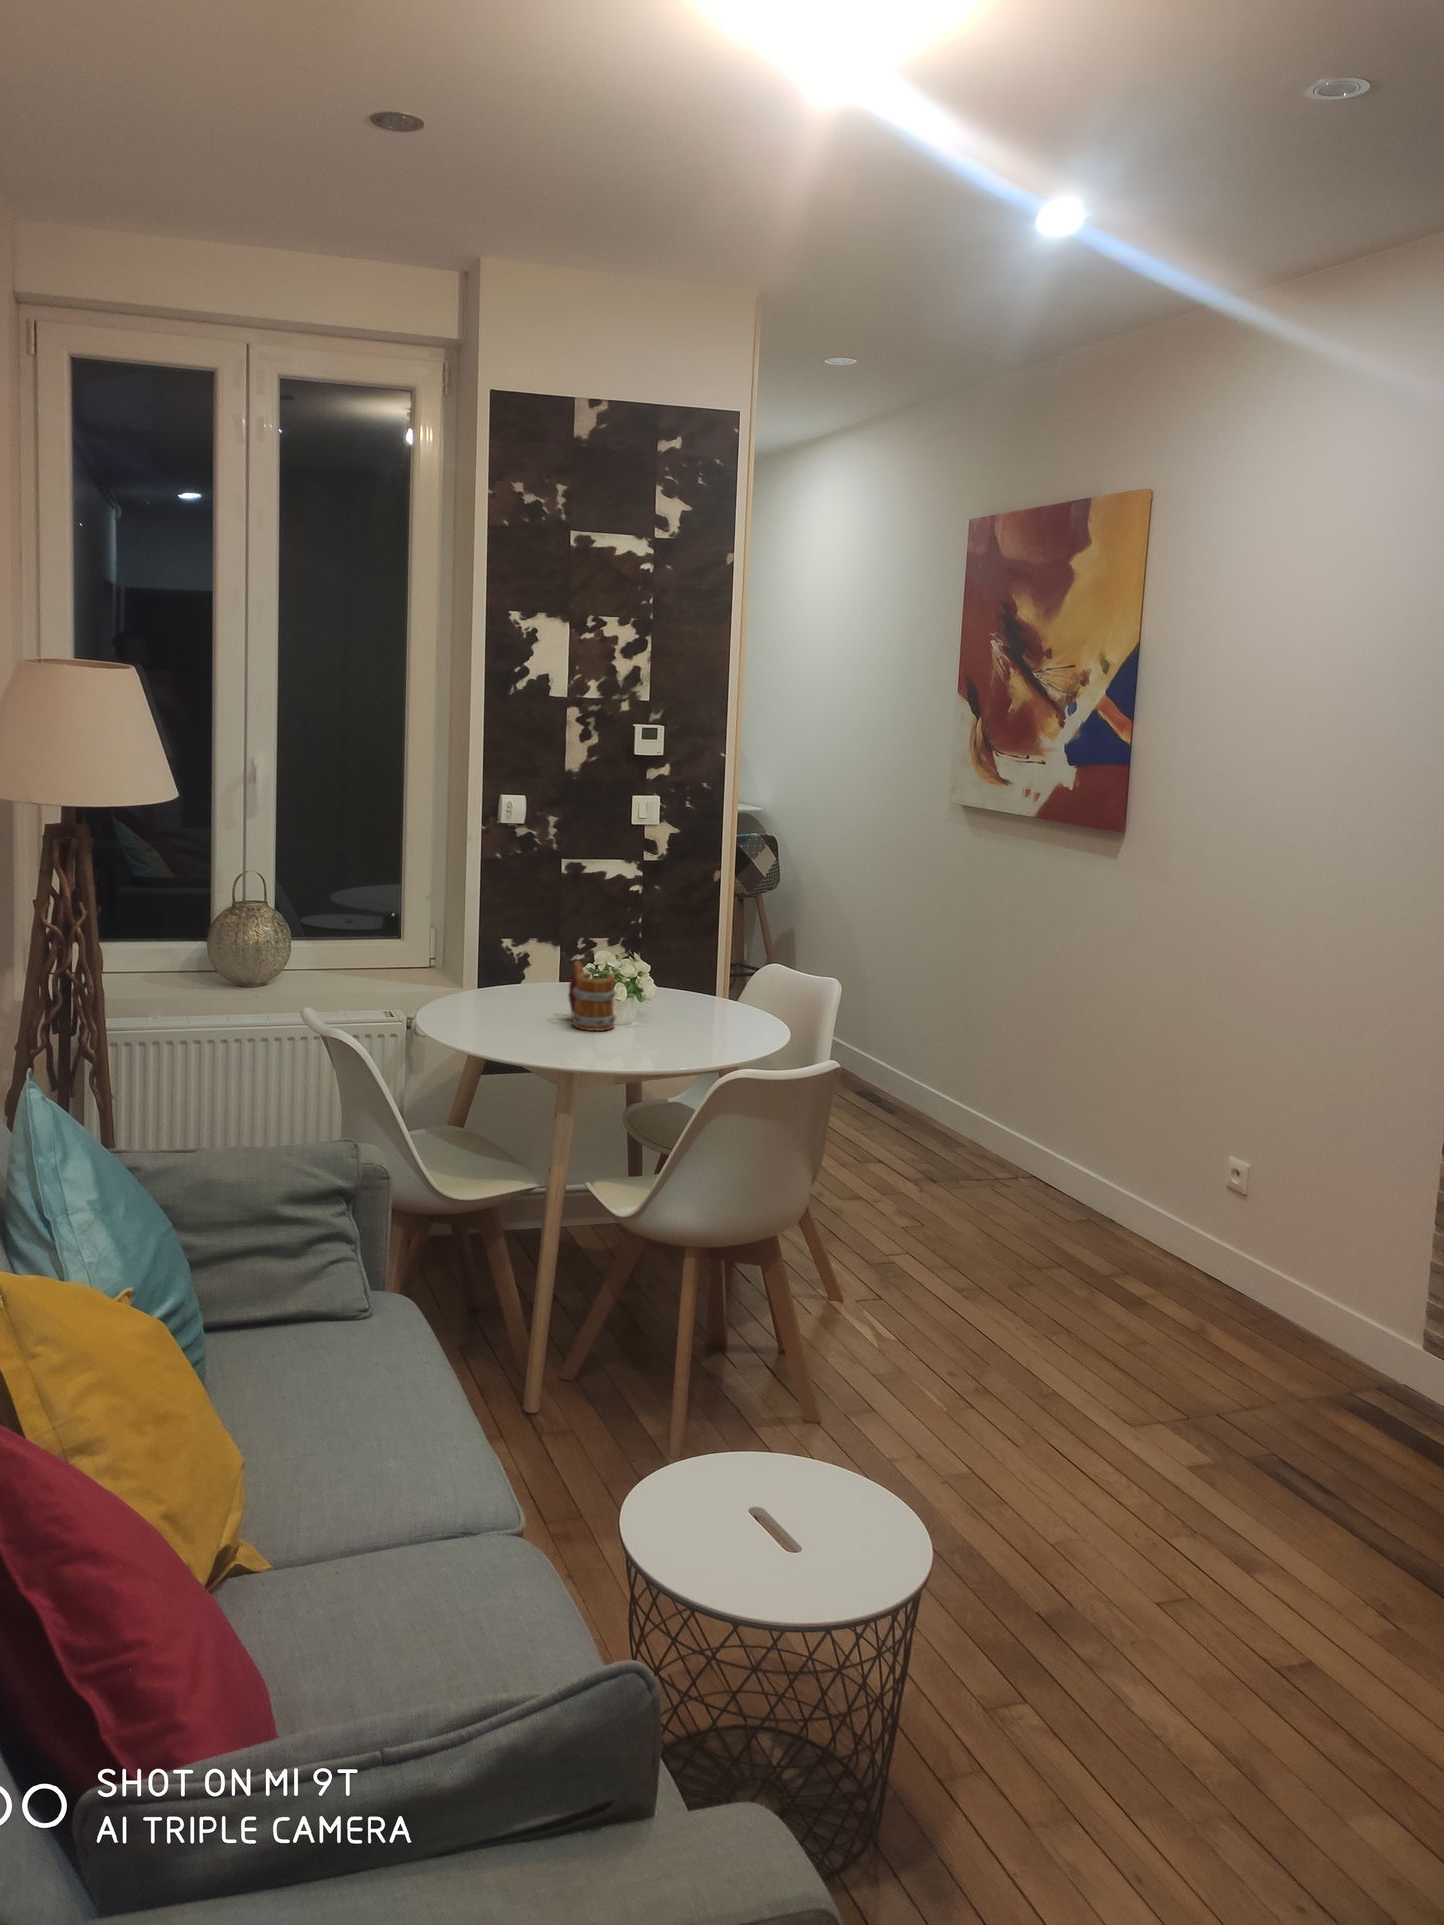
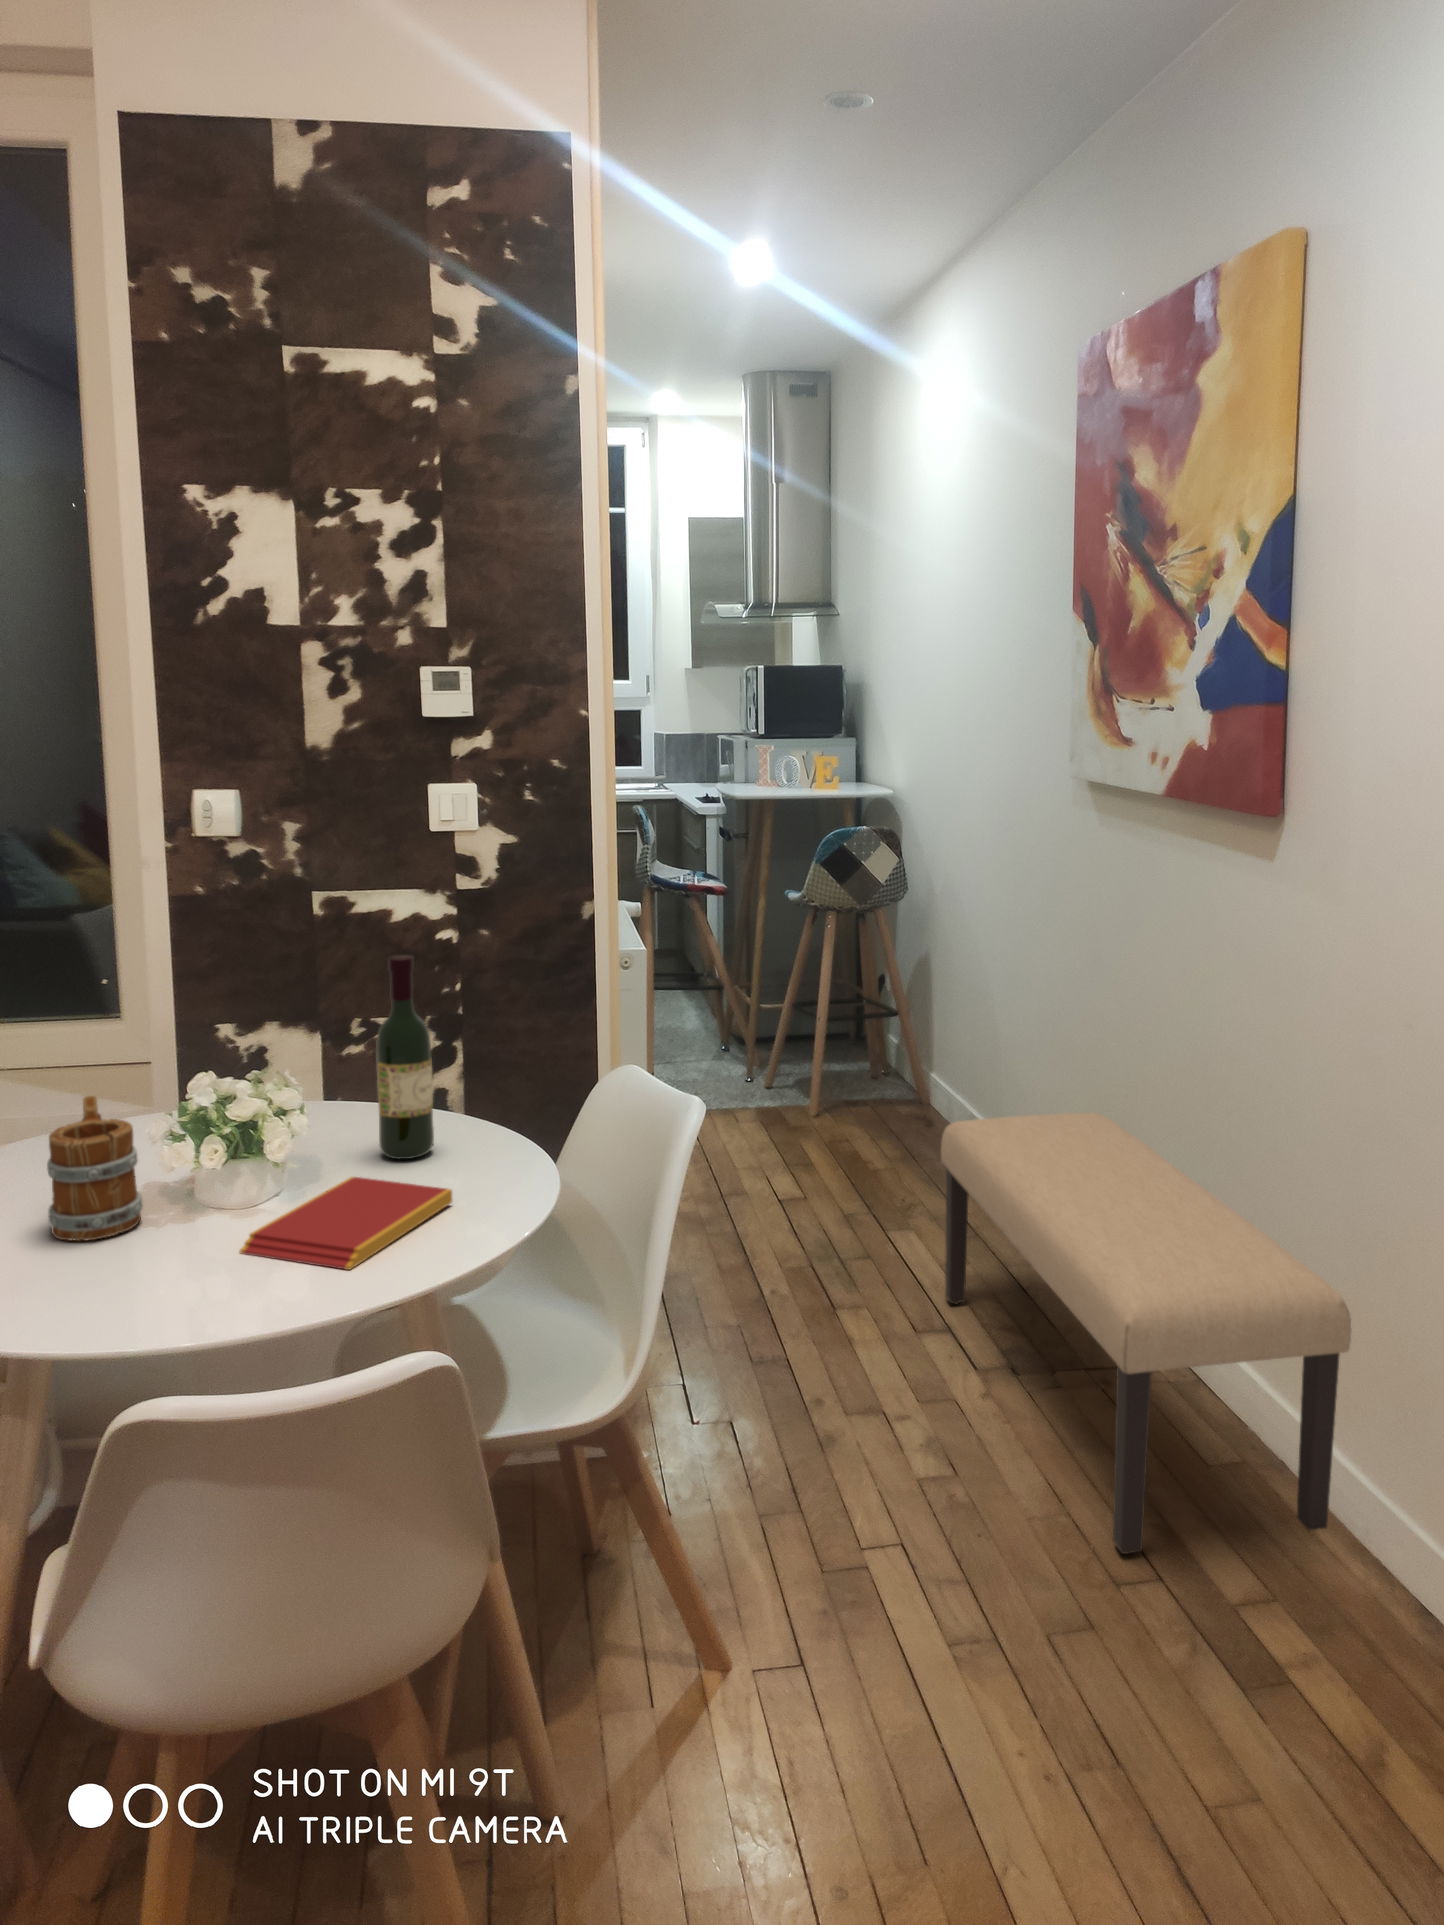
wine bottle: none [680,894,711,1005] -> present [376,955,434,1159]
book: none [682,1008,753,1041] -> present [240,1177,452,1270]
bench: none [882,1013,1162,1234] -> present [941,1113,1351,1554]

